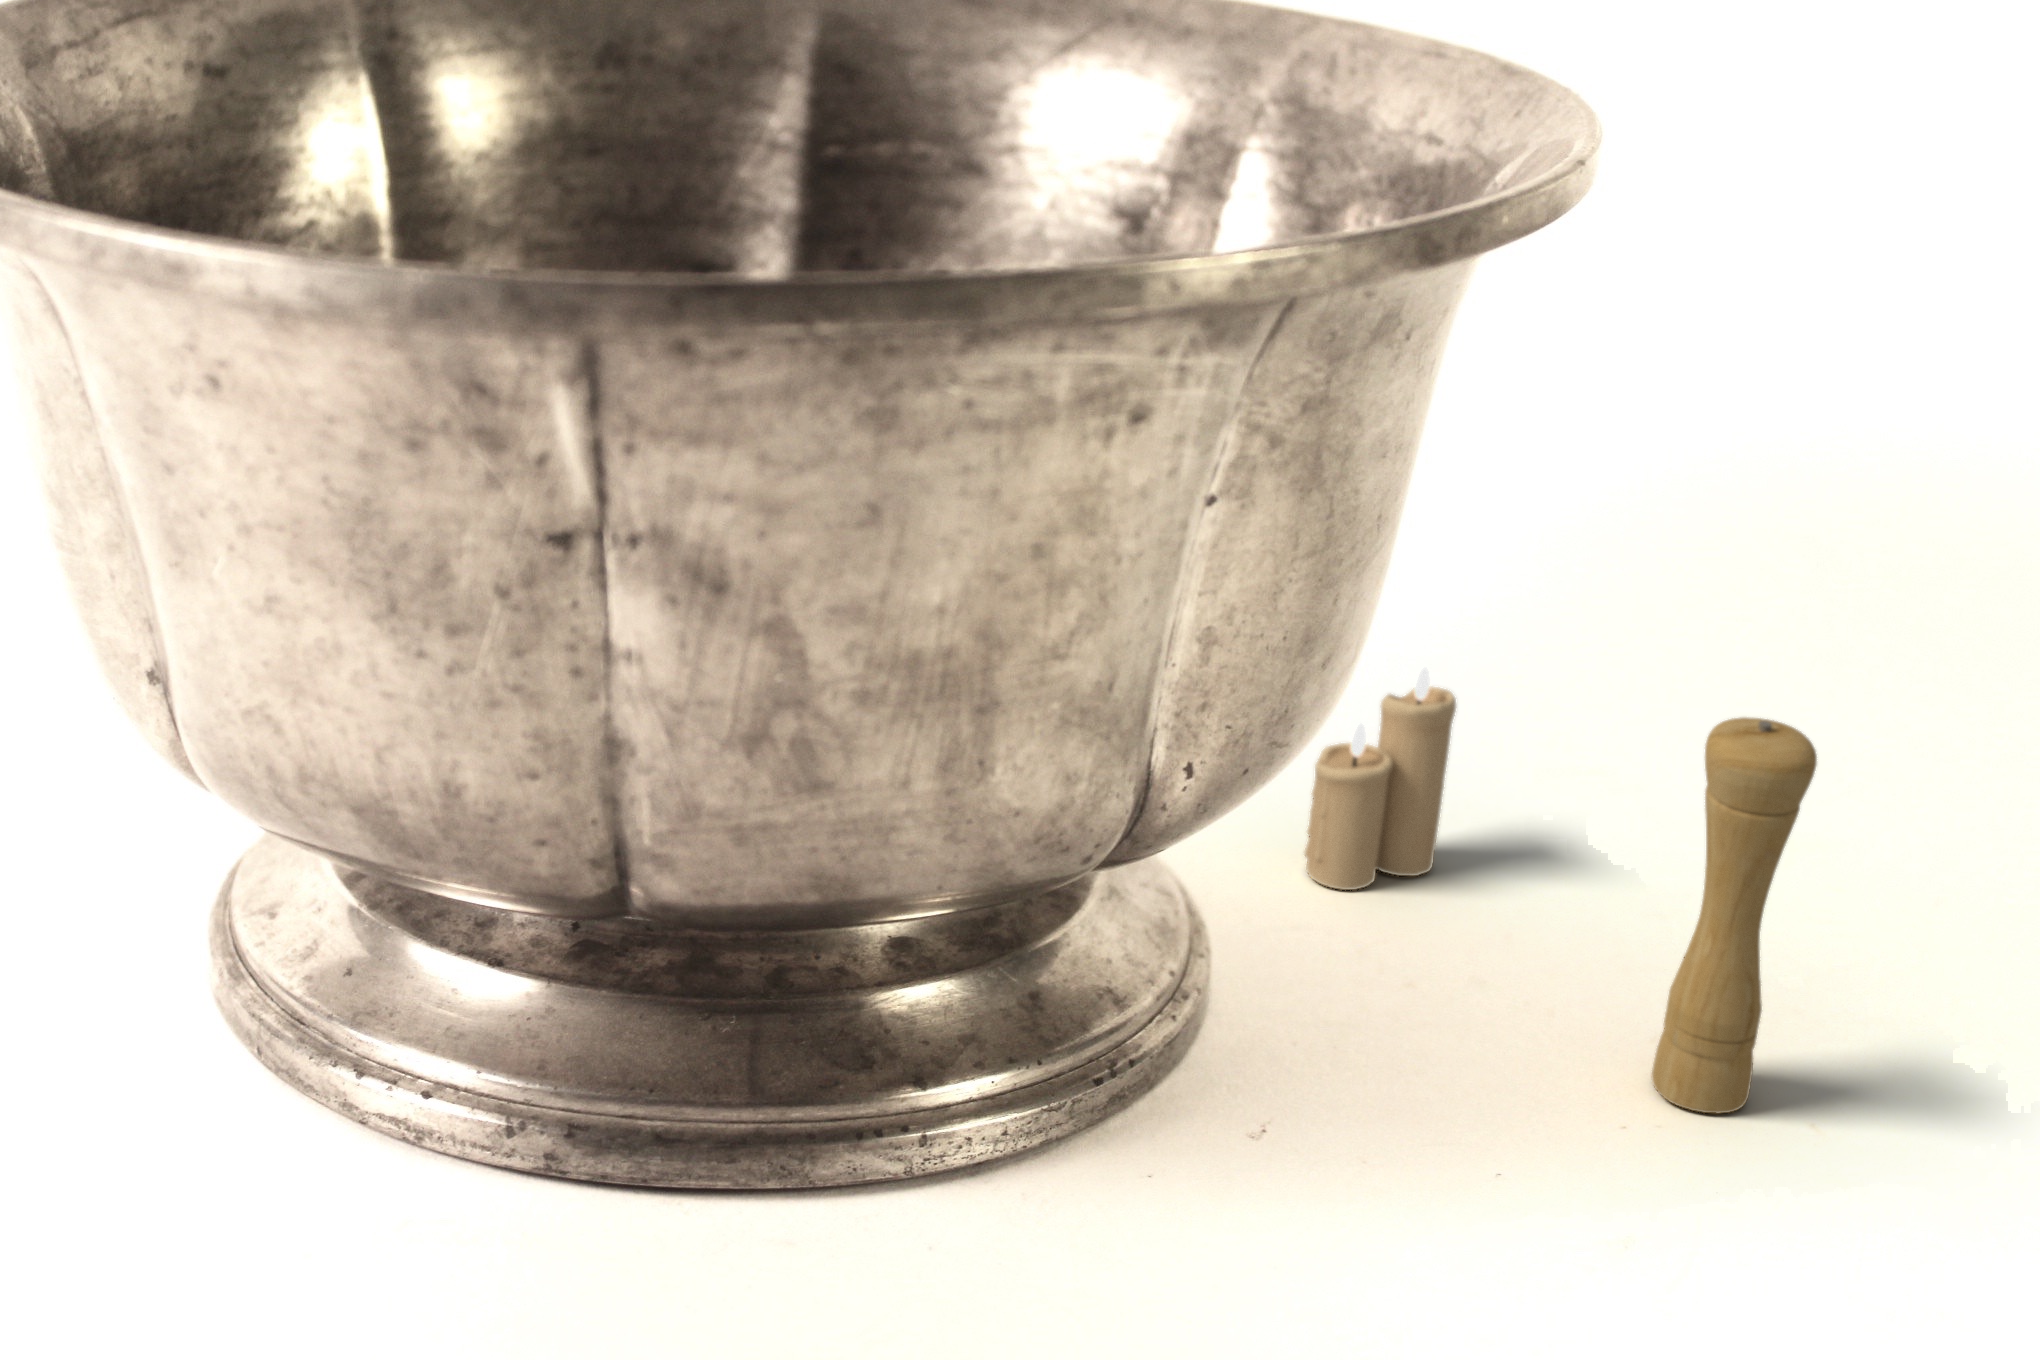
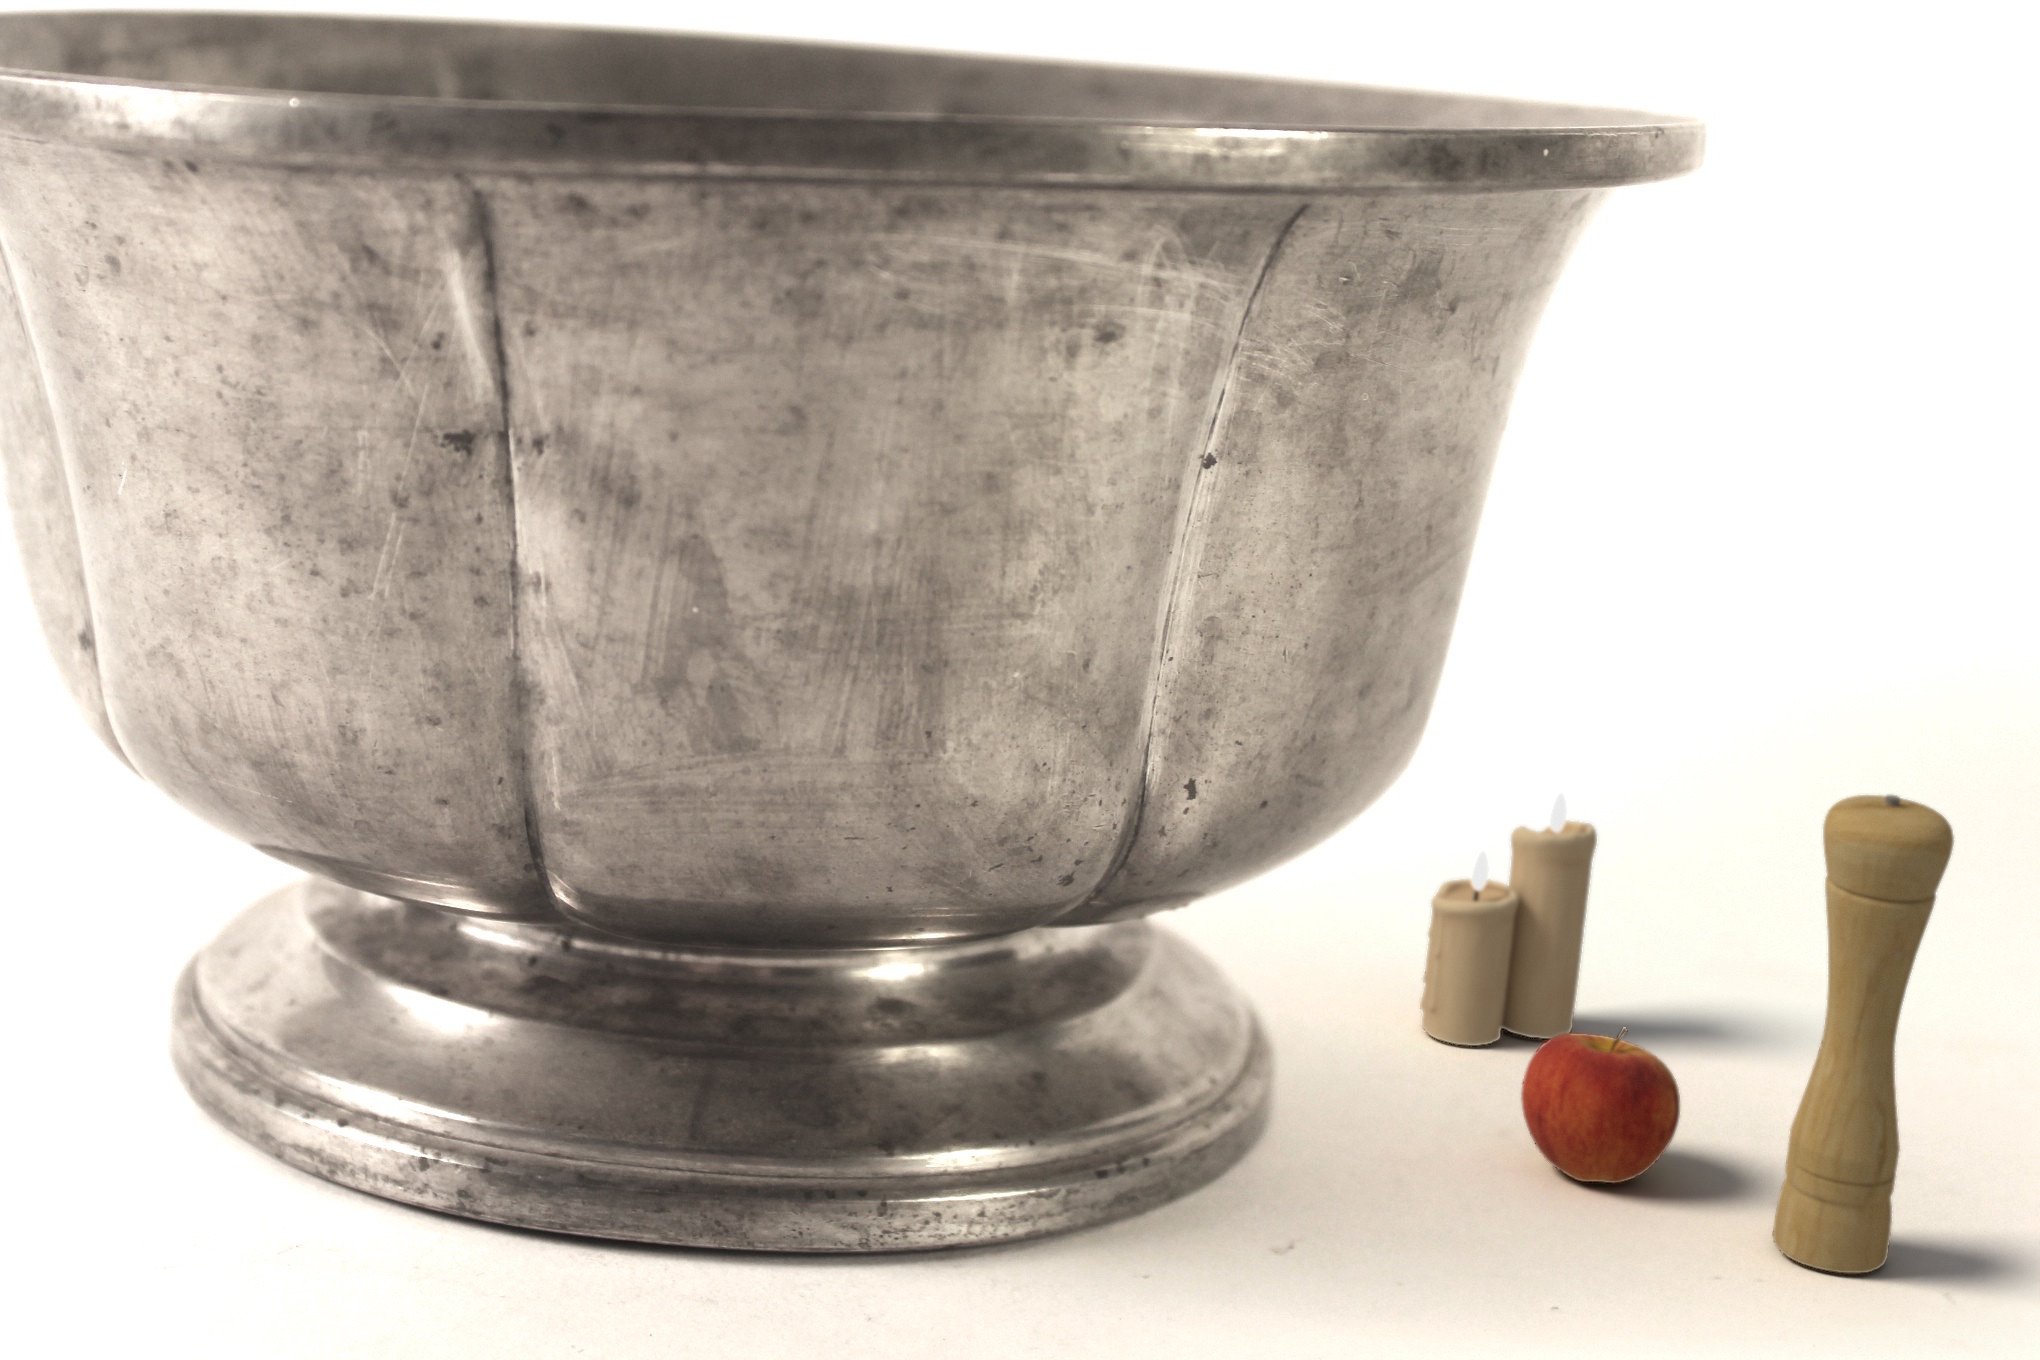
apple: none [1427,901,1564,1034] -> present [1521,1027,1680,1184]

